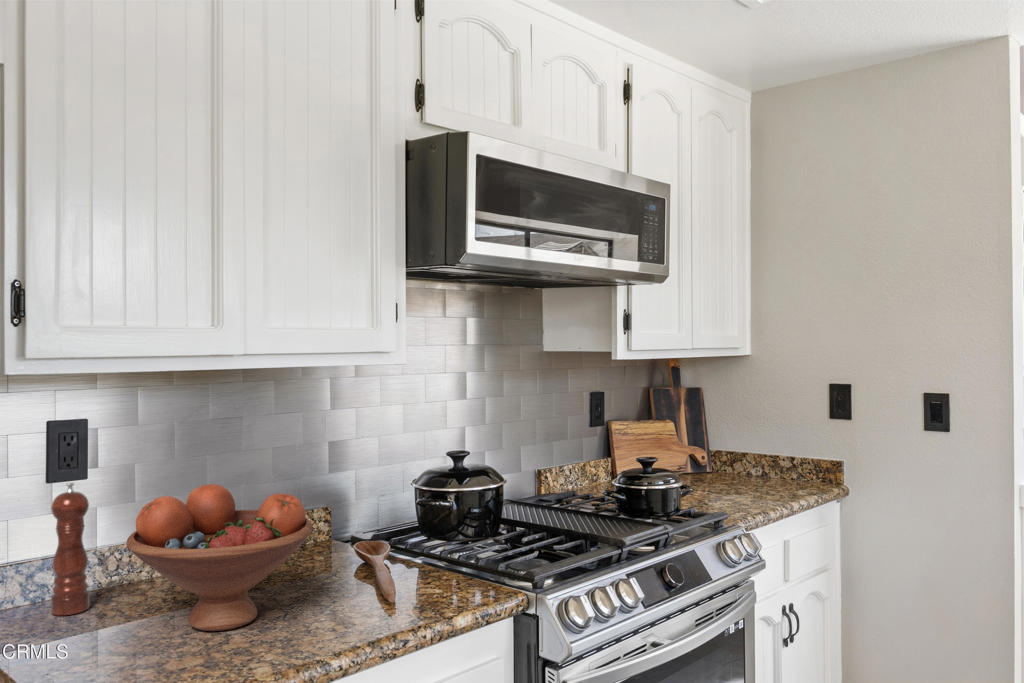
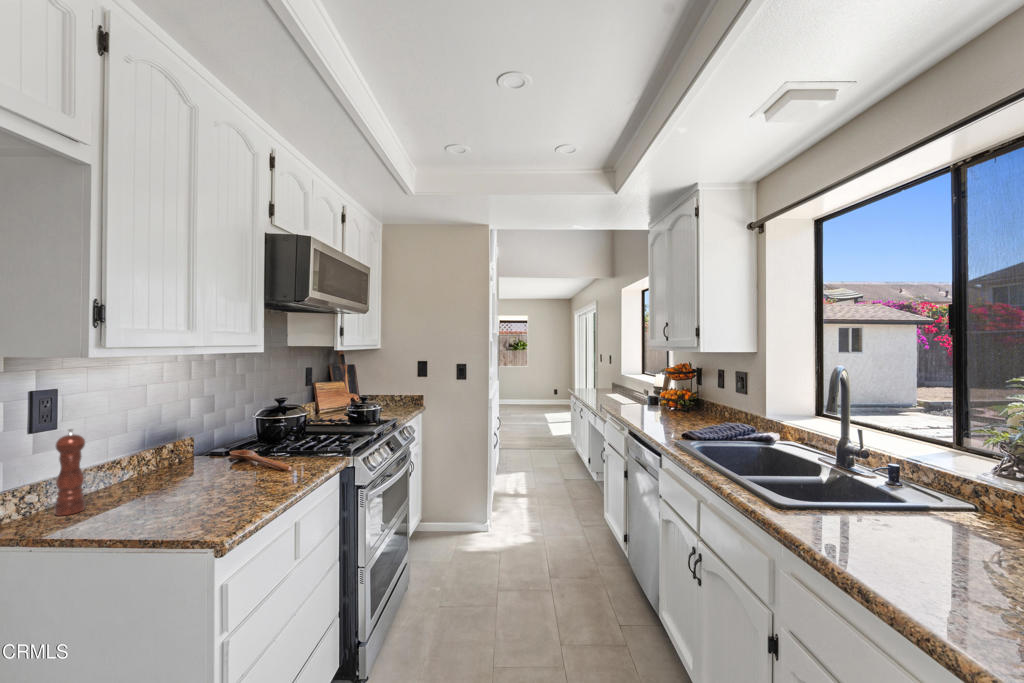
fruit bowl: present [126,484,313,631] -> none [144,419,260,496]

